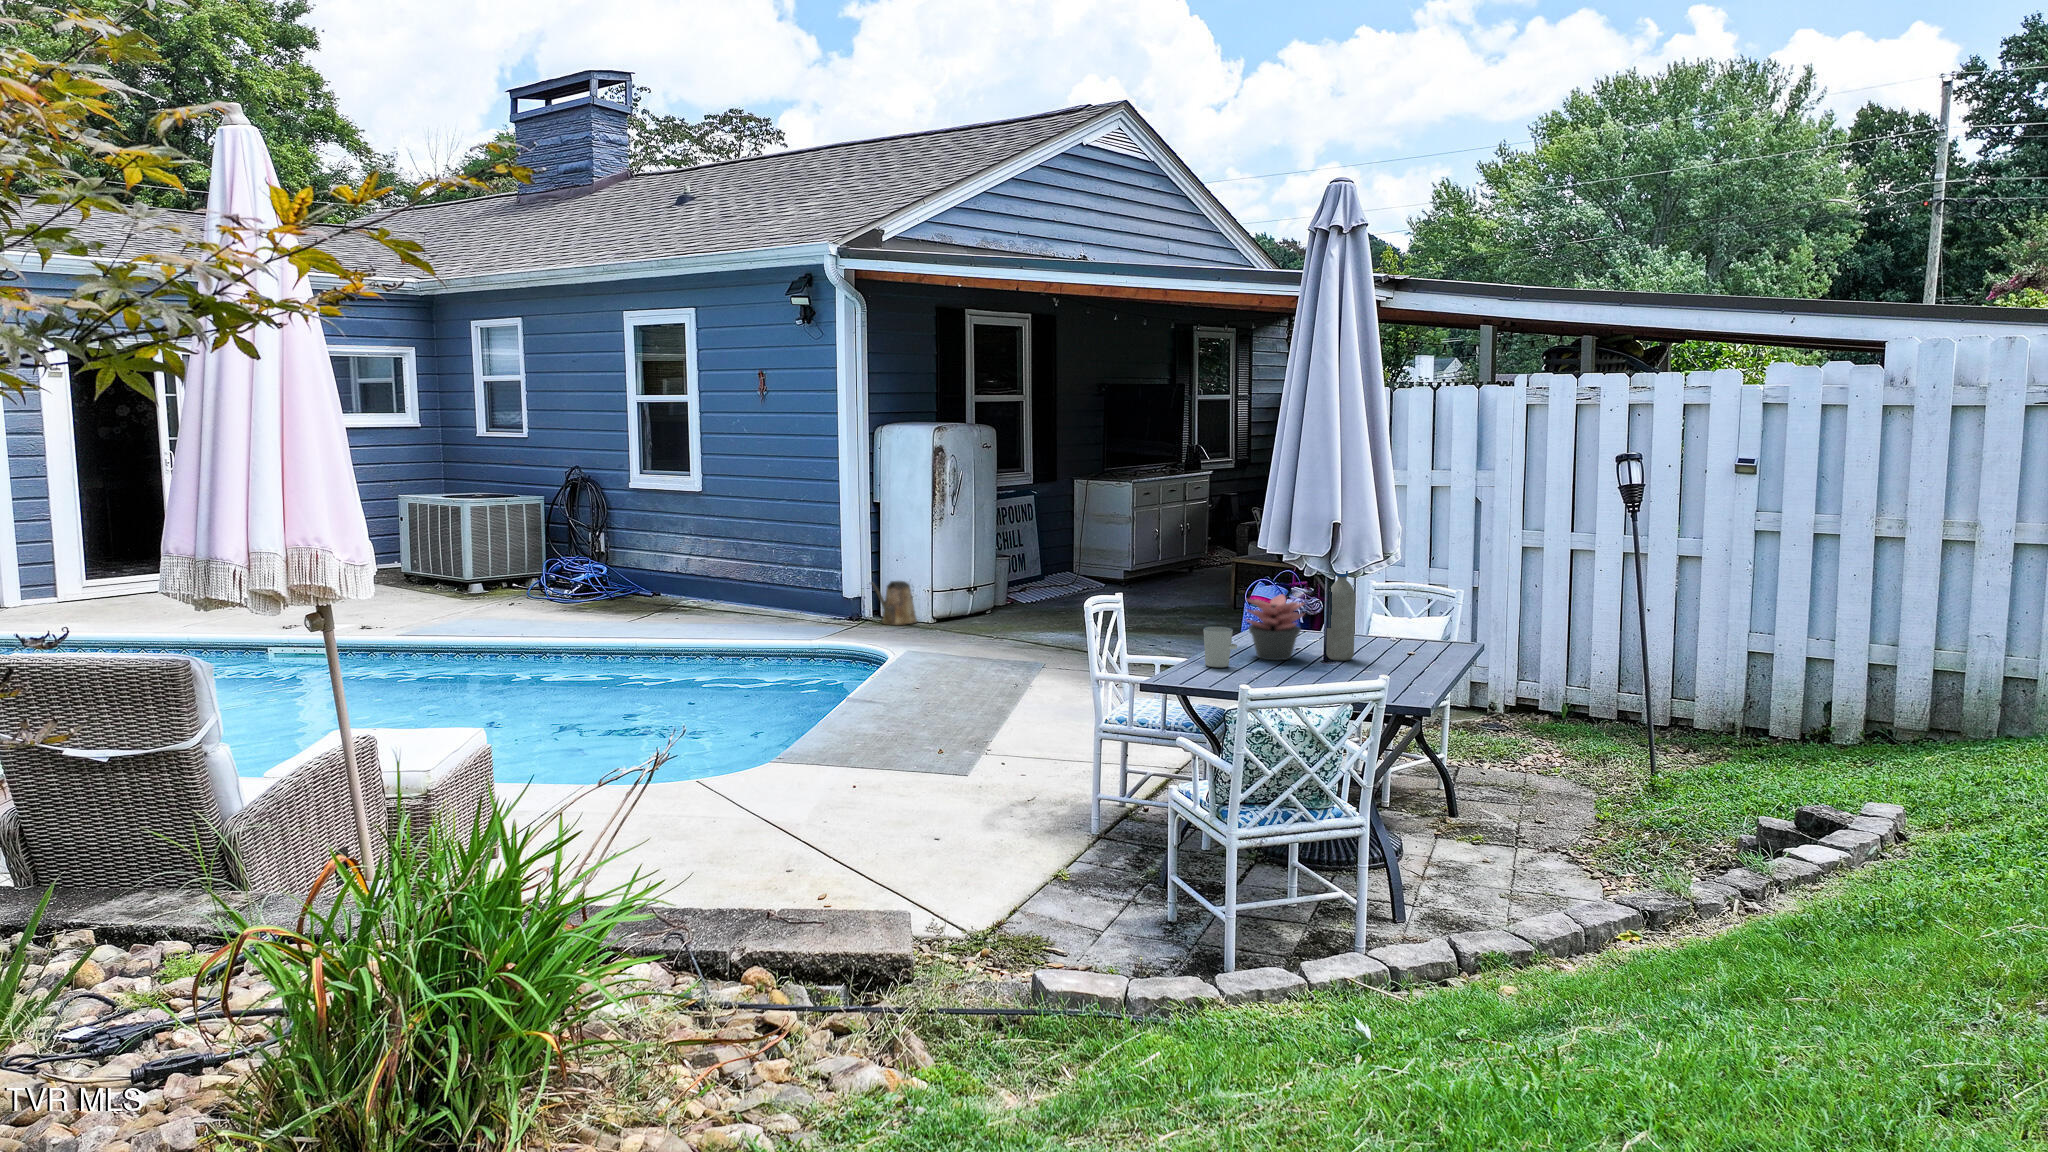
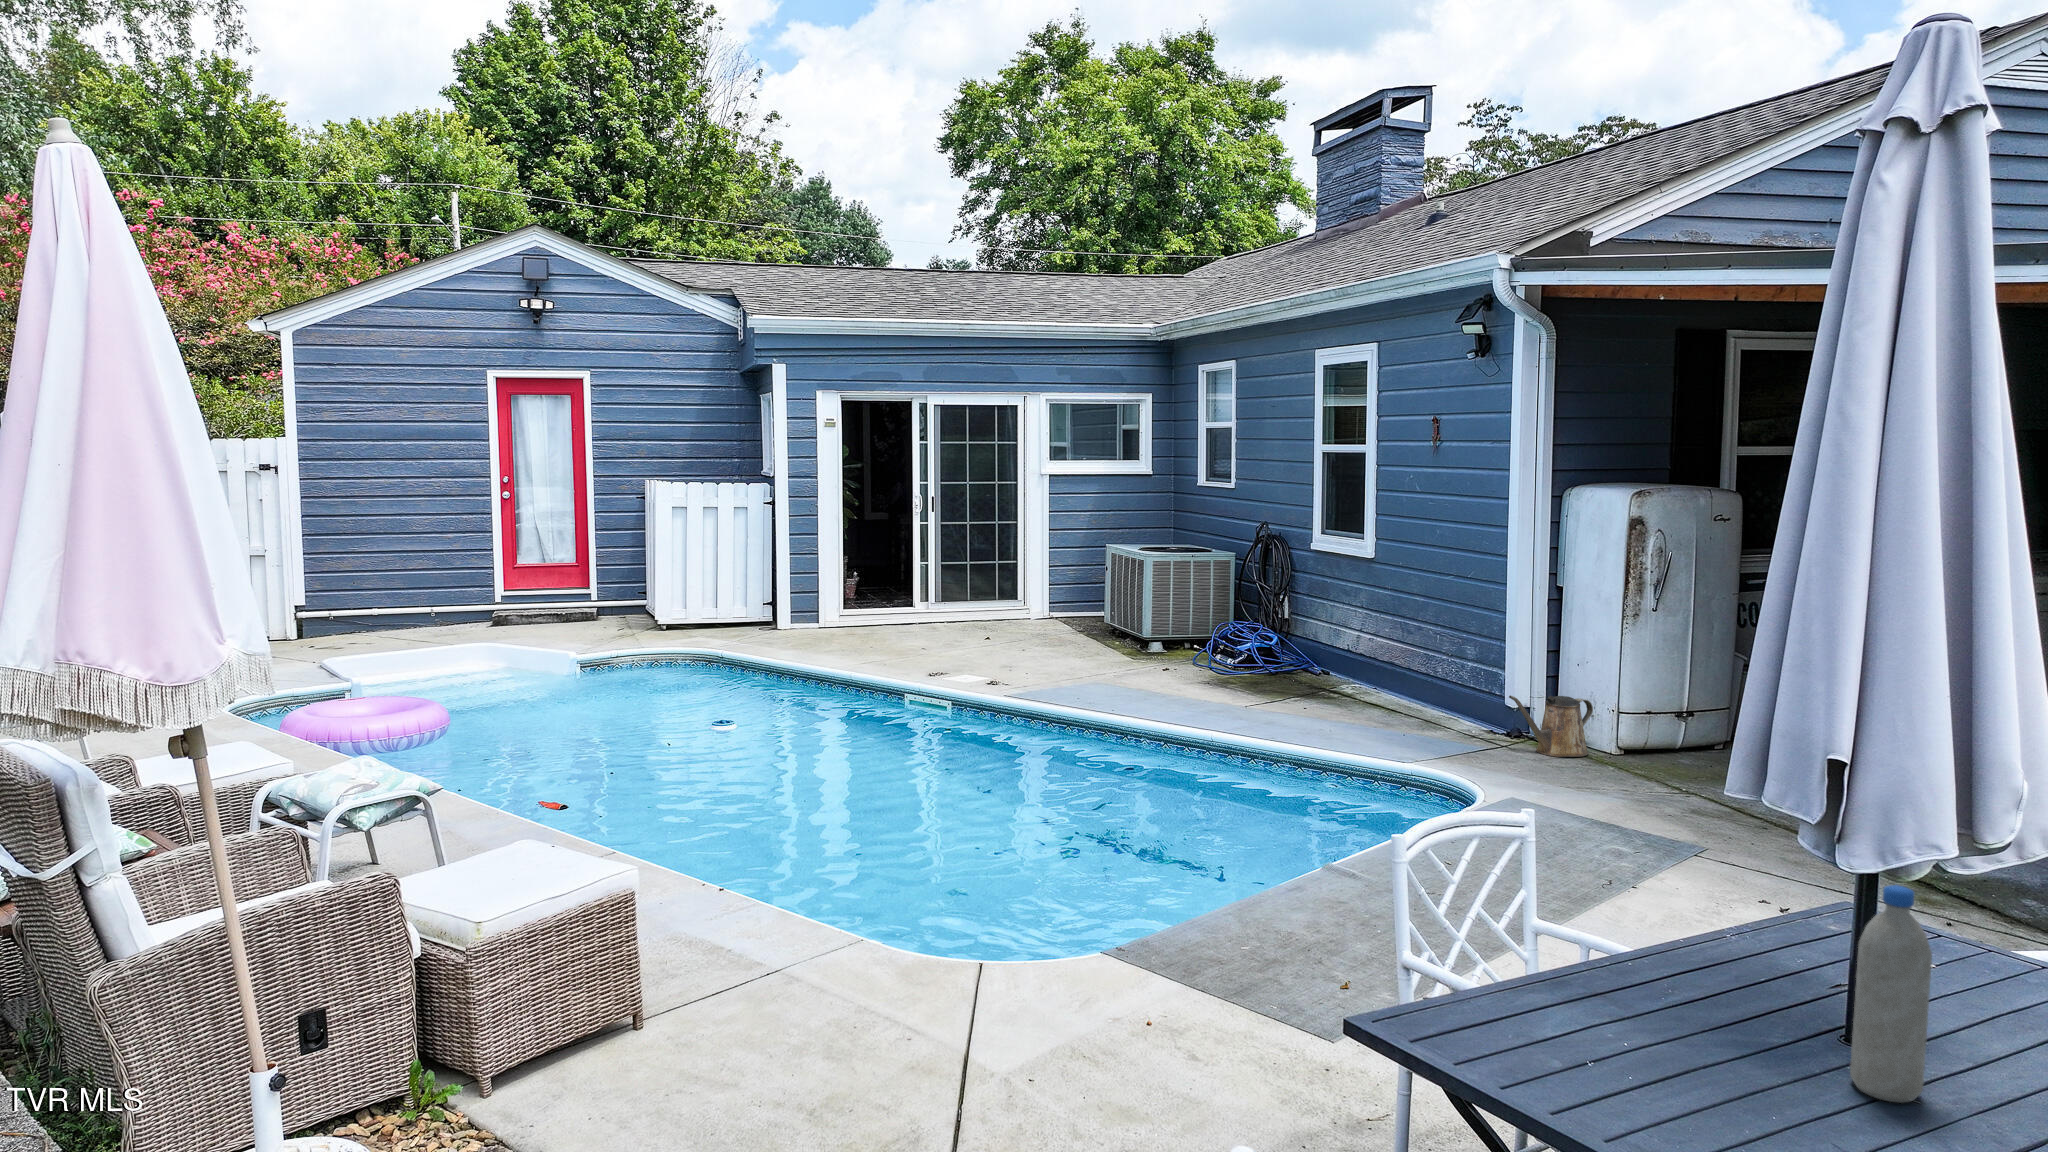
succulent plant: present [1247,594,1304,660] -> none [1641,907,1790,1062]
cup: present [1204,626,1237,668] -> none [1495,956,1568,1054]

